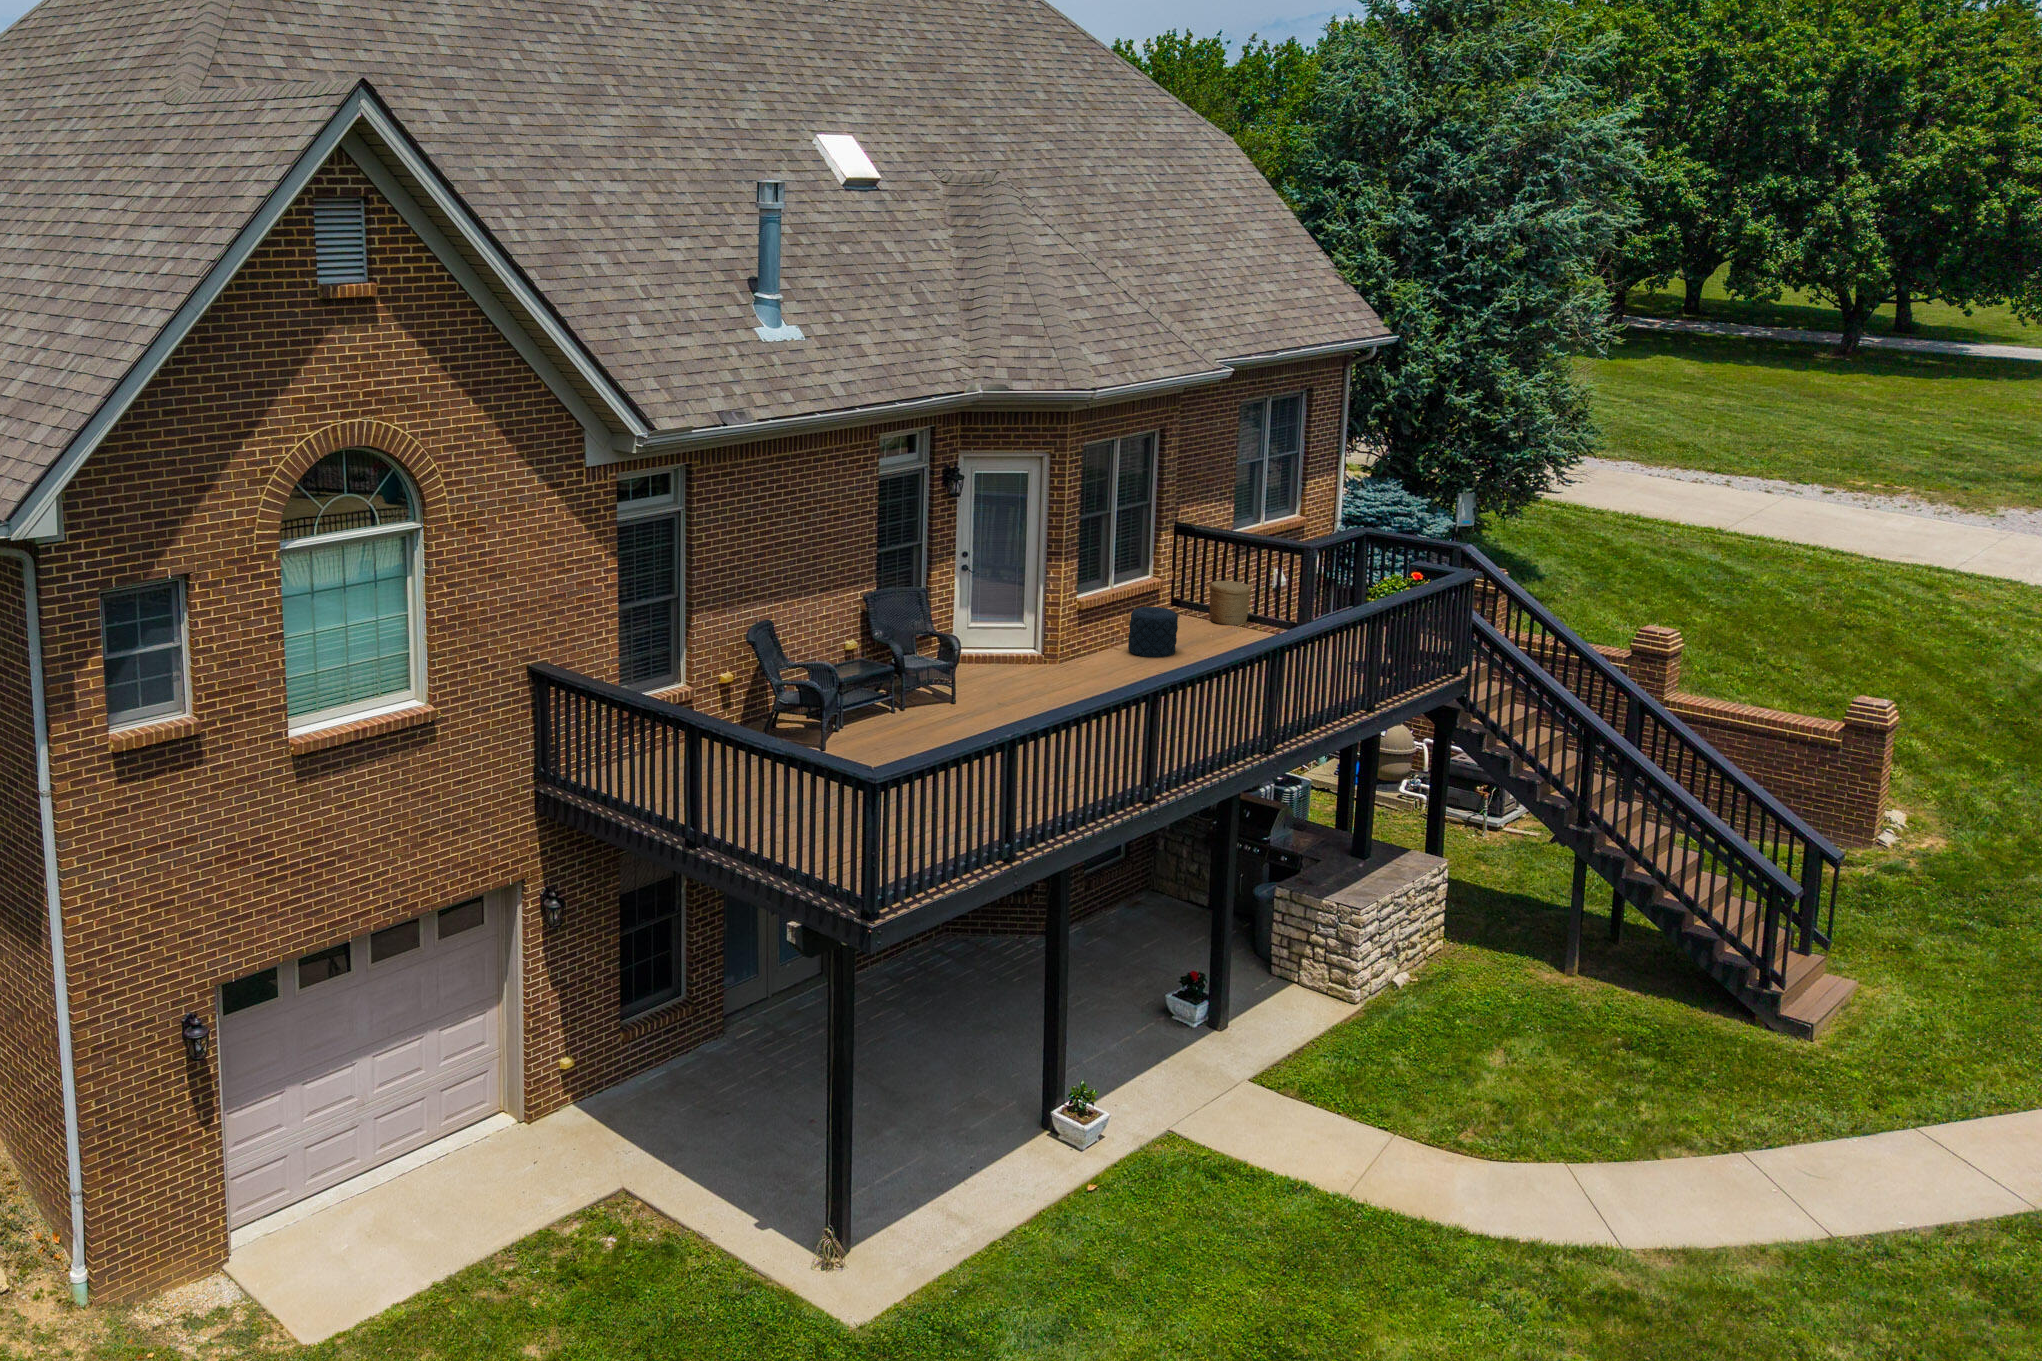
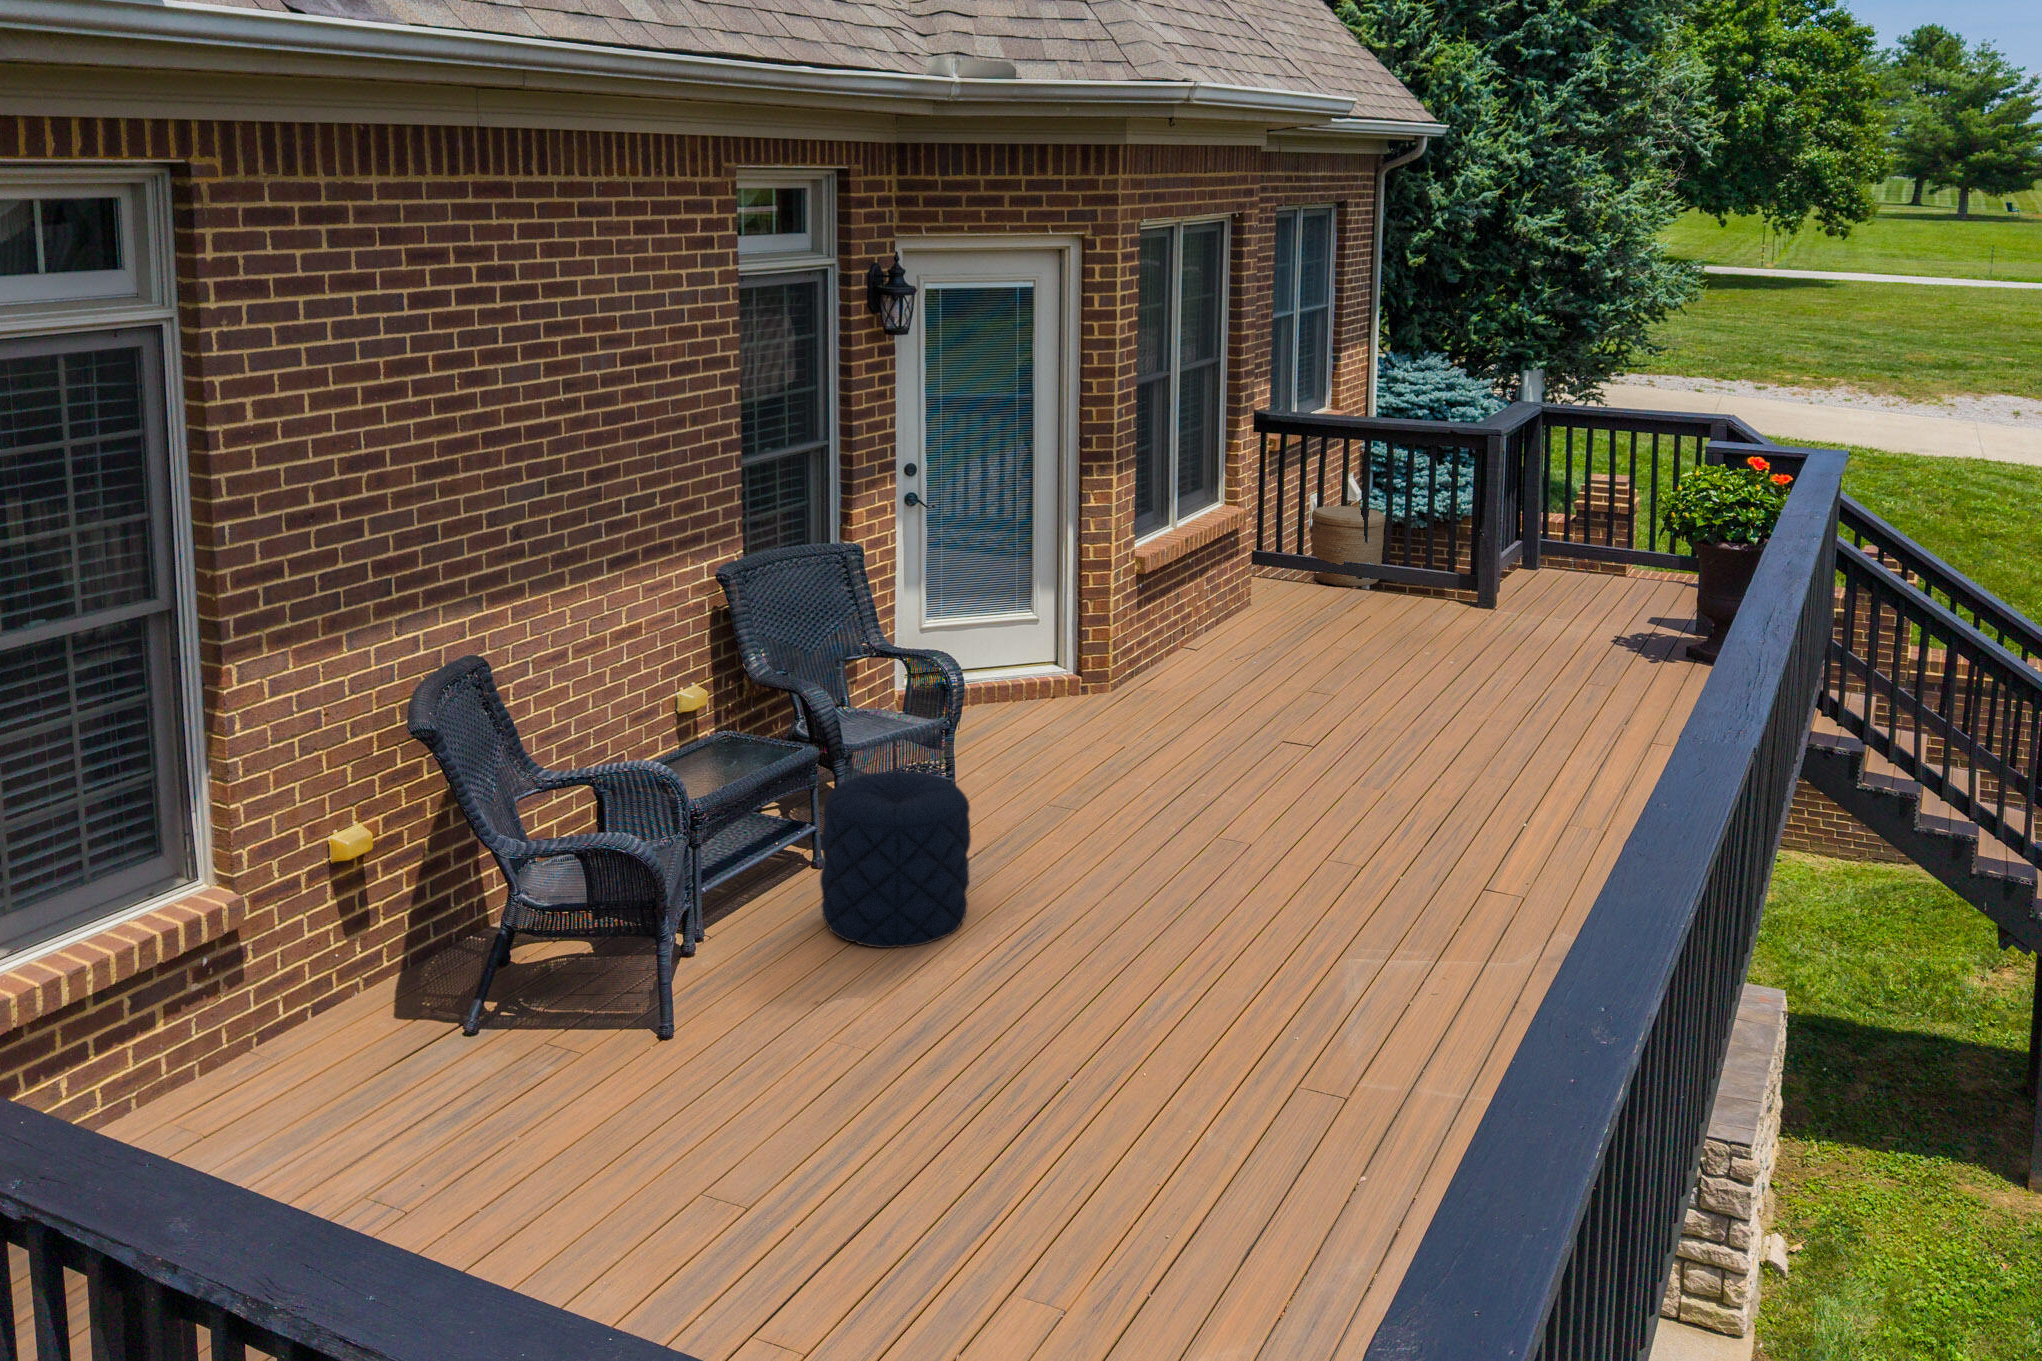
pouf: present [1128,607,1178,657] -> present [820,771,971,948]

